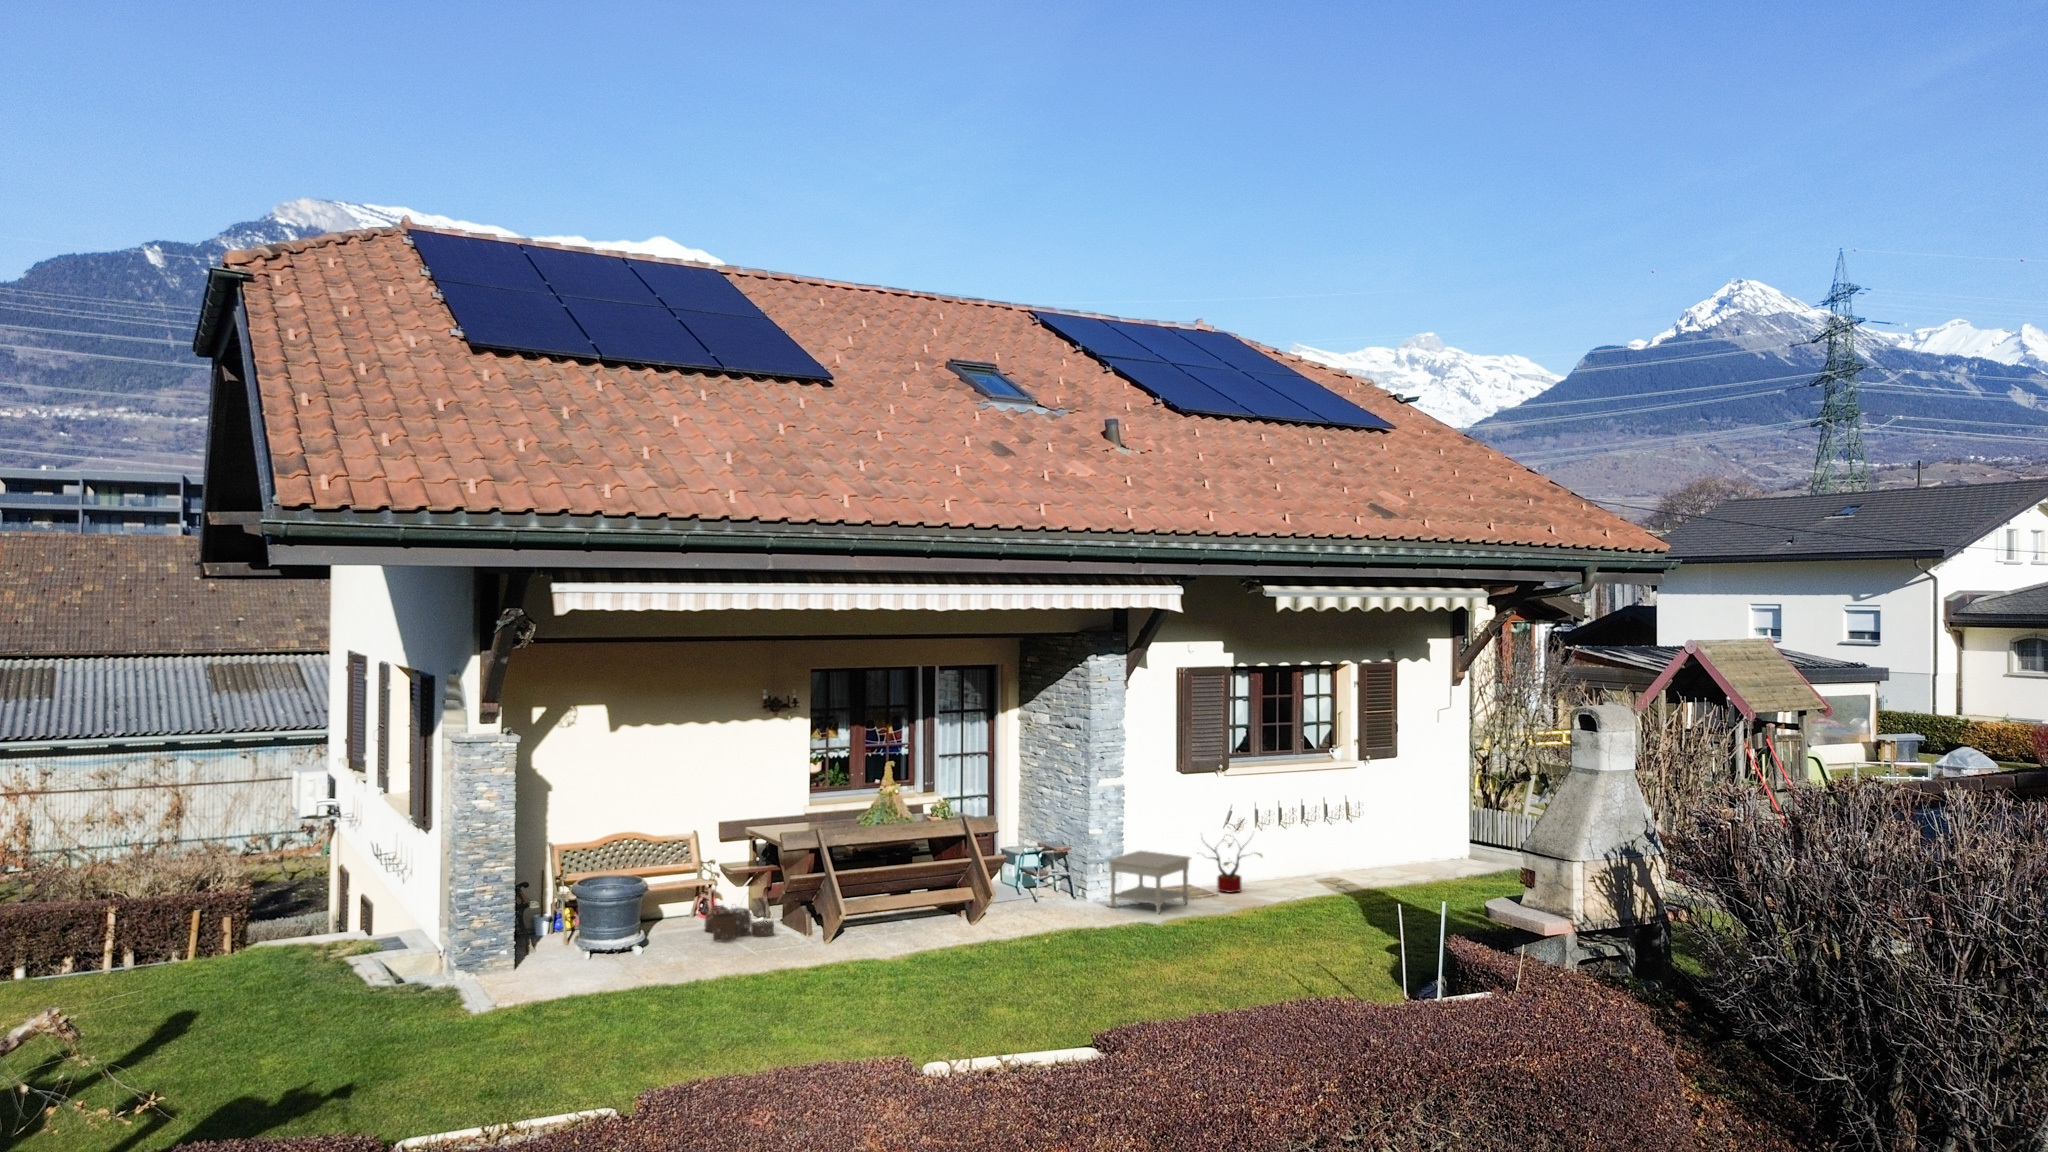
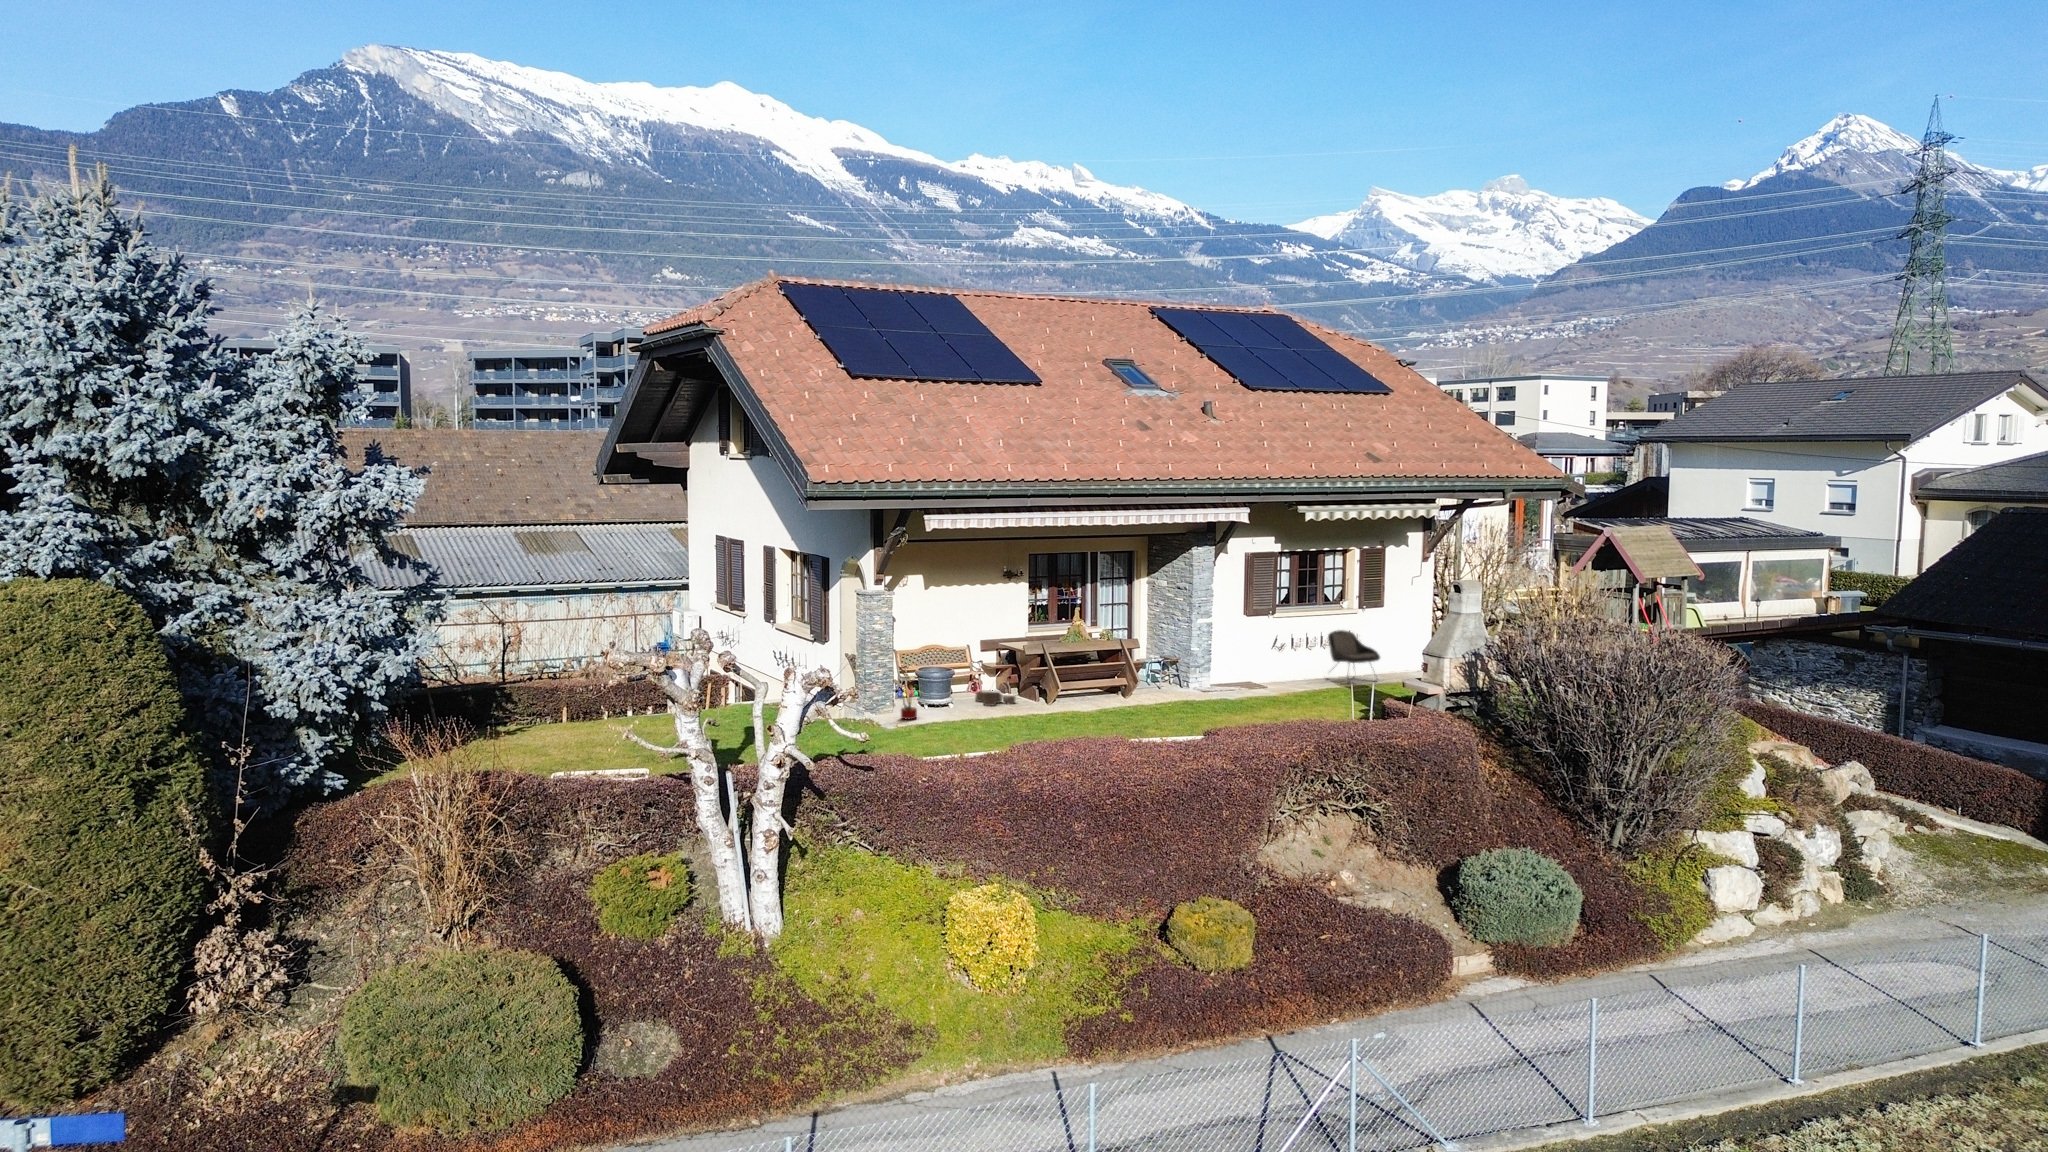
lounge chair: none [1308,795,1398,887] -> present [1328,630,1380,682]
decorative plant: present [1212,839,1262,893] -> present [901,686,917,719]
side table: present [1108,851,1190,914] -> none [1202,661,1252,697]

